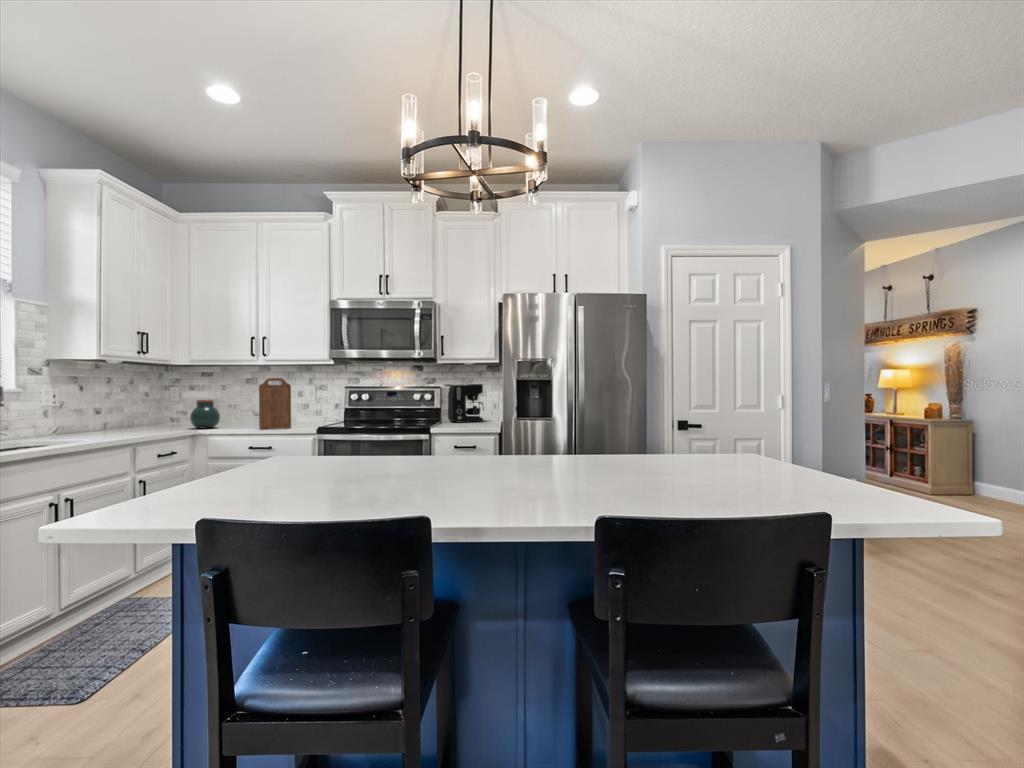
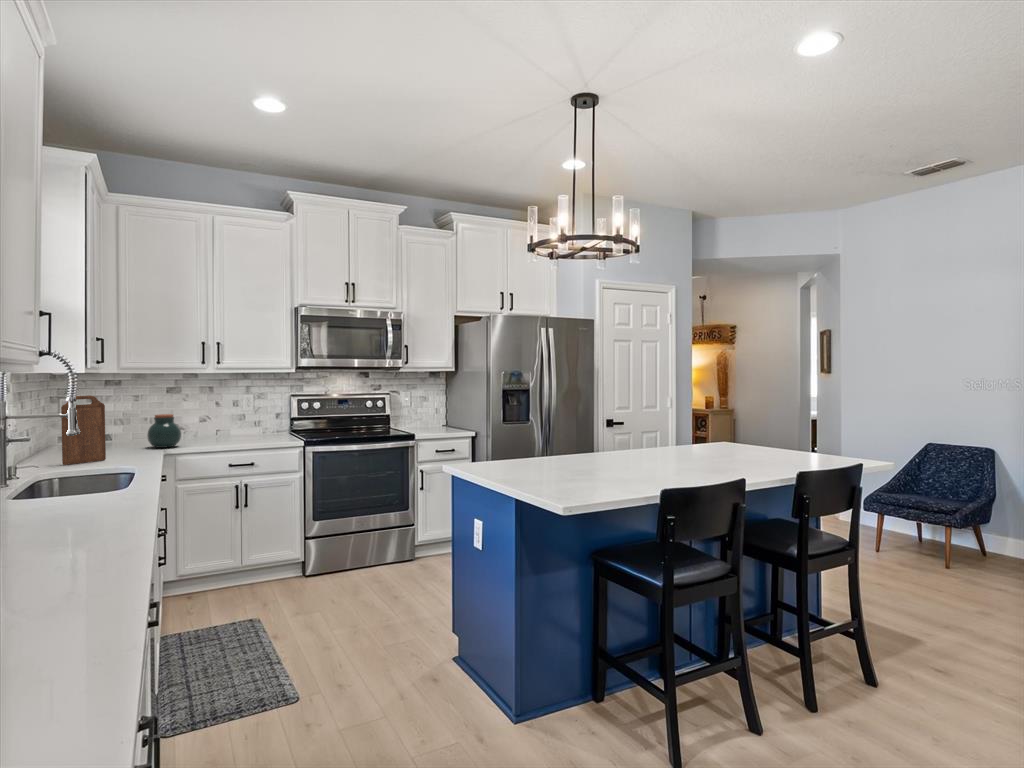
cutting board: present [259,378,291,429] -> present [61,396,106,465]
coffee maker: present [448,384,484,423] -> none [392,390,430,429]

